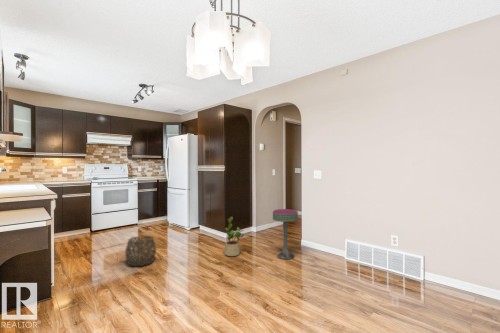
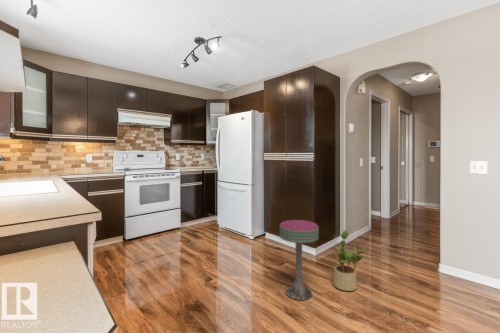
bar stool: present [273,209,298,259] -> present [279,220,319,300]
woven basket: present [125,236,156,266] -> none [193,258,239,312]

